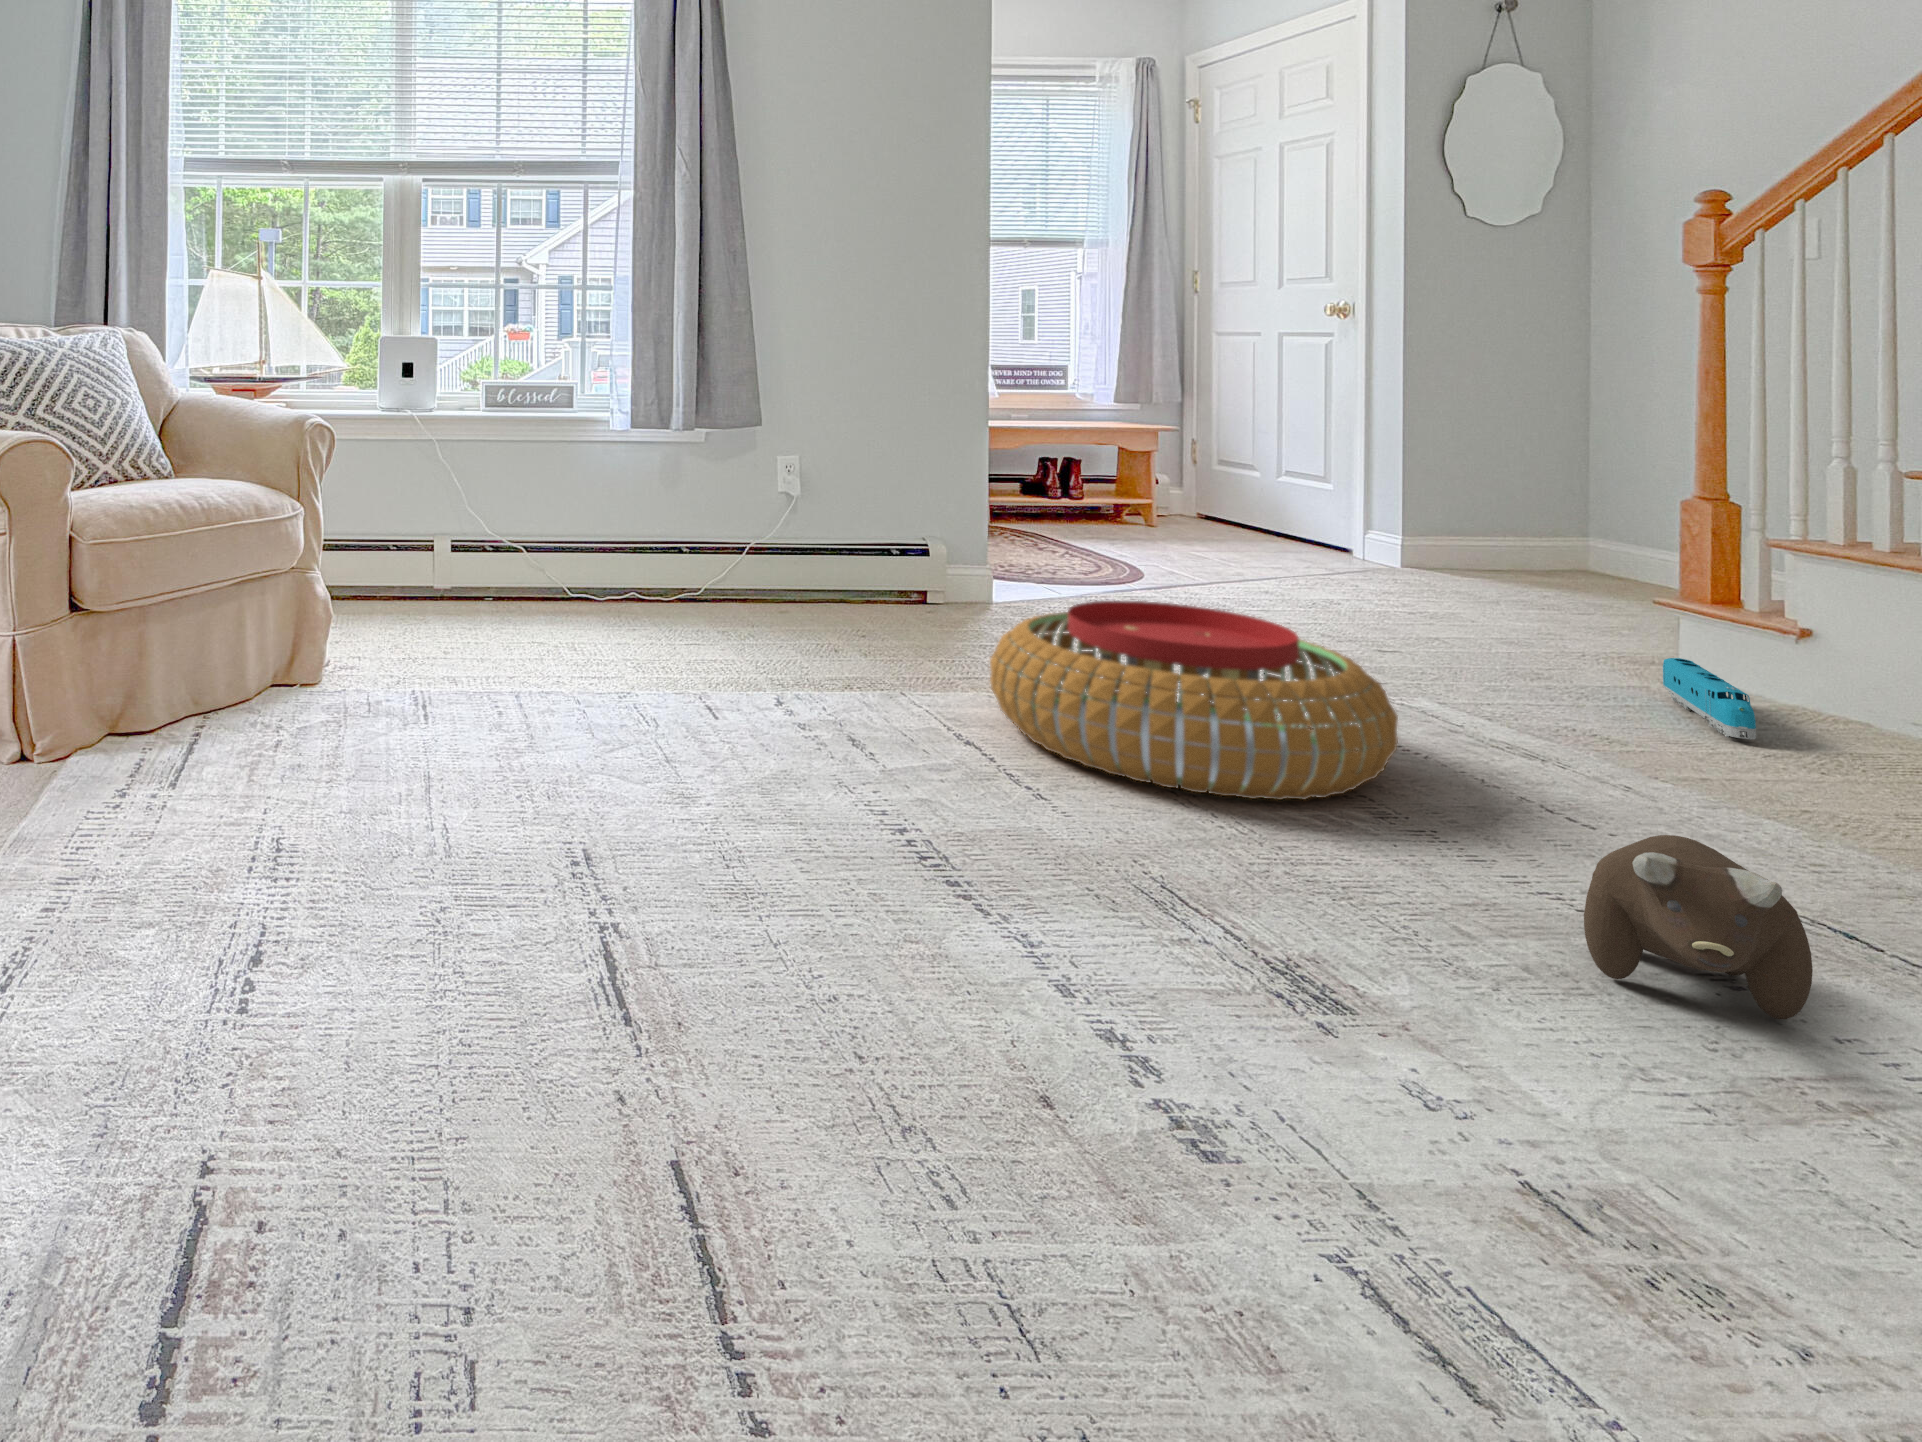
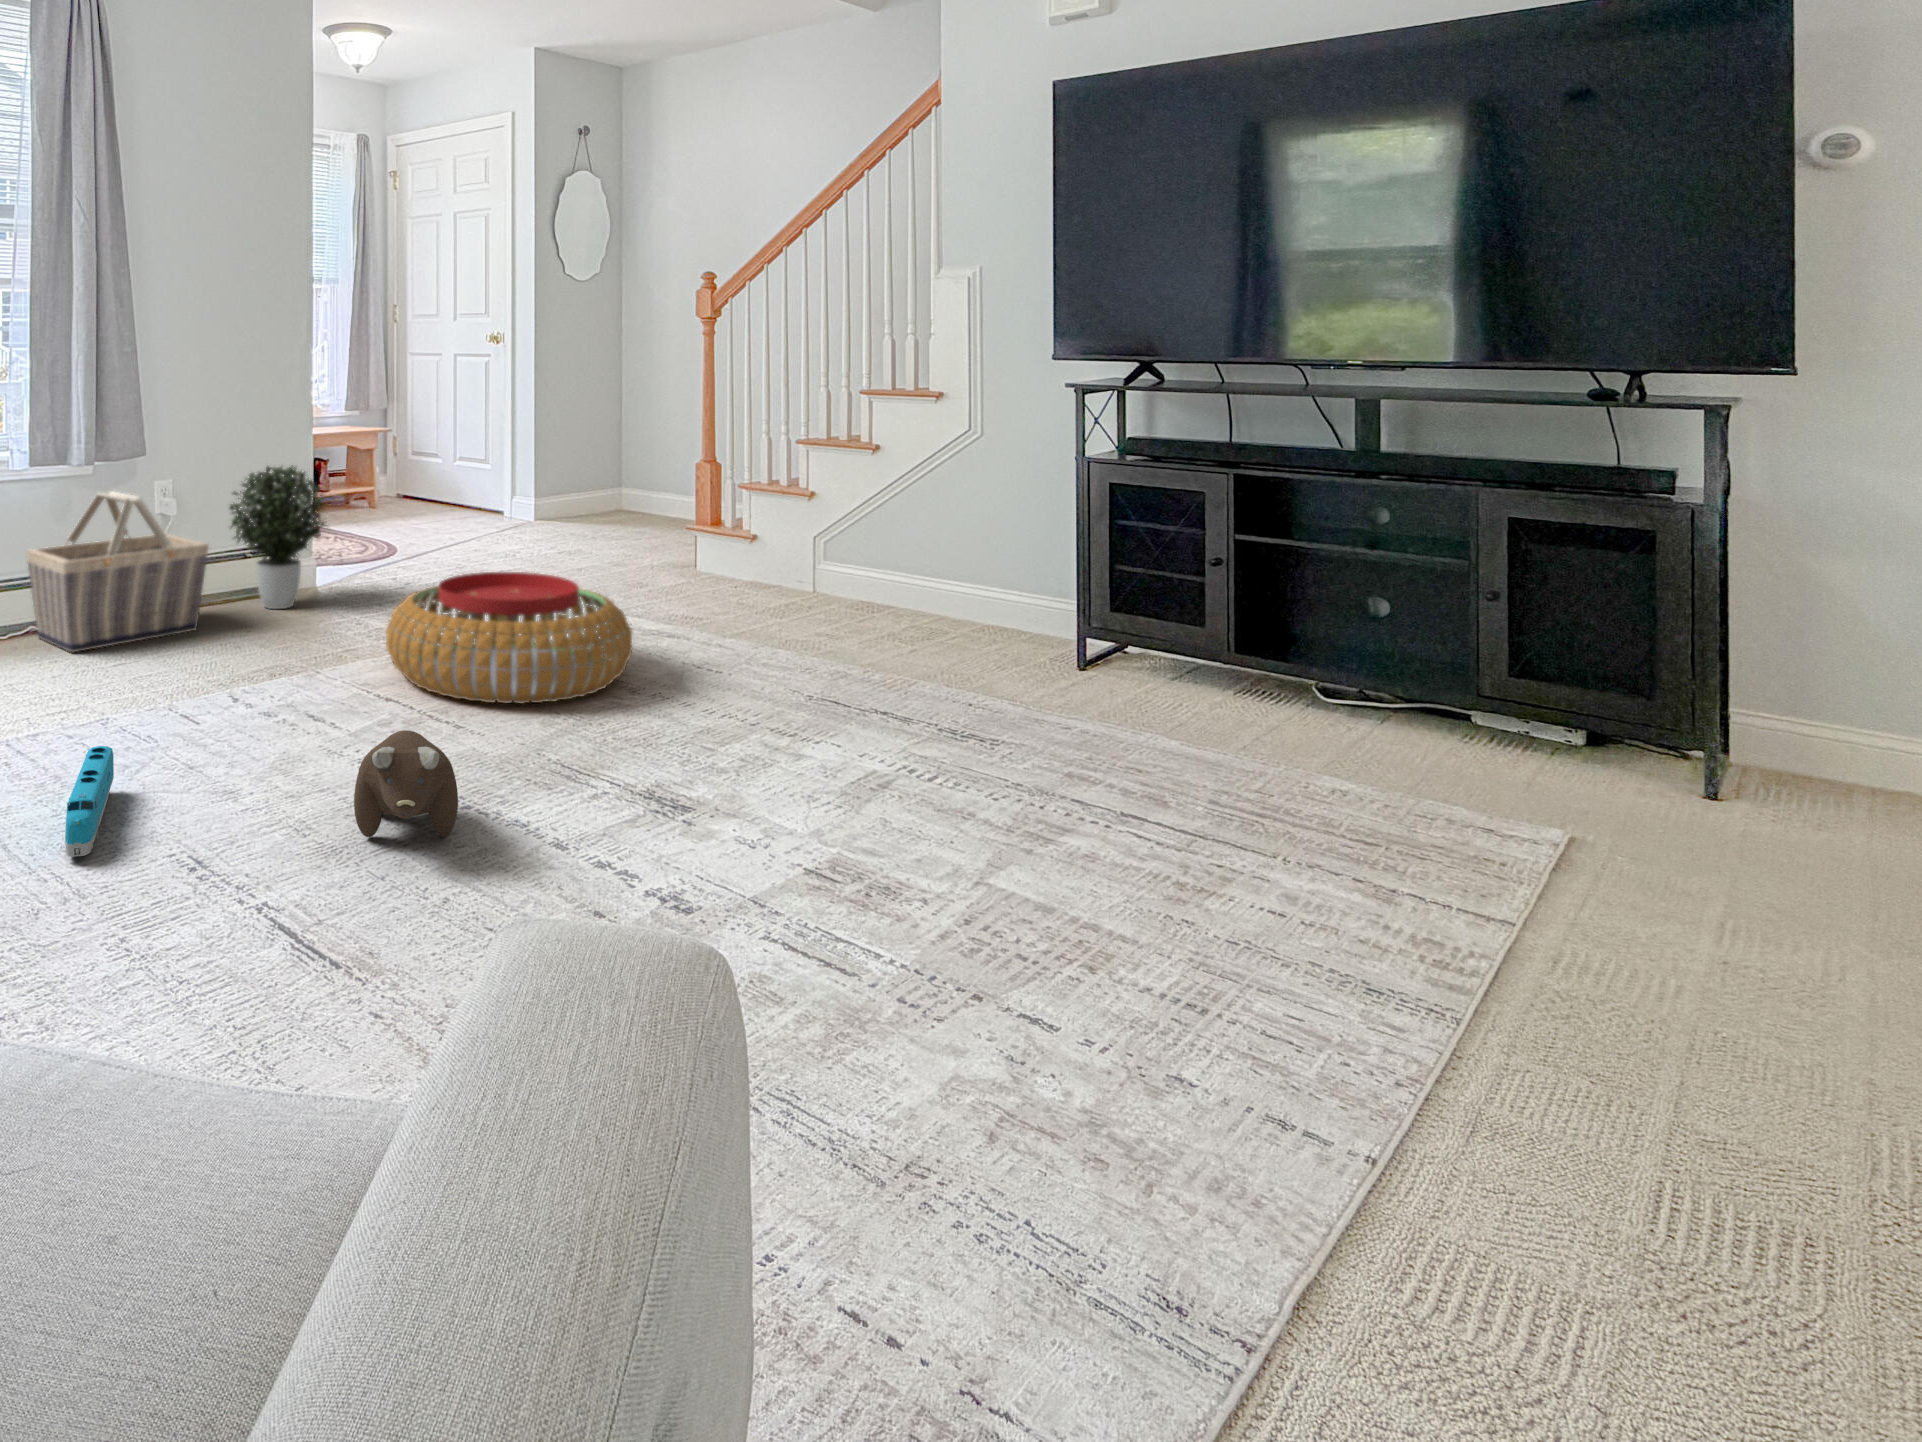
potted plant: none [861,445,990,617] -> present [230,465,326,609]
basket: none [627,460,819,623] -> present [27,492,209,652]
toy train: present [1663,658,1756,740] -> present [65,746,114,857]
plush toy: present [1584,835,1813,1020] -> present [354,730,458,837]

